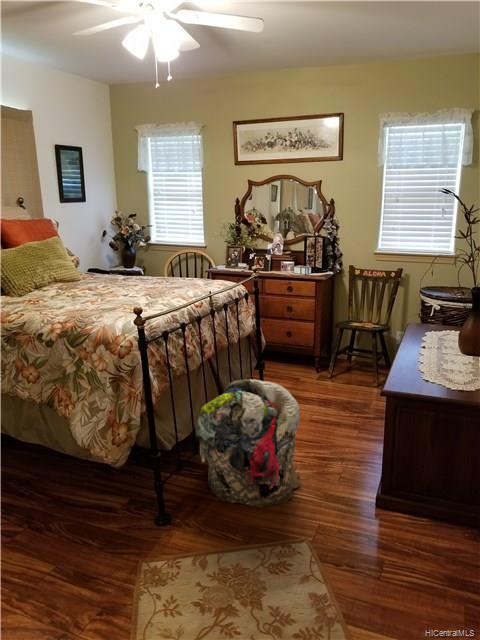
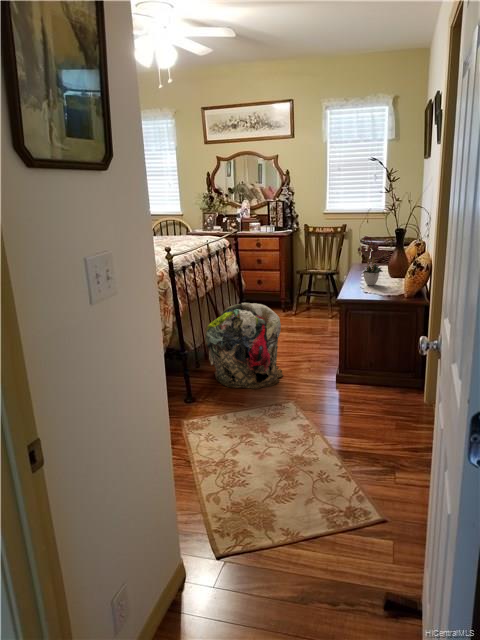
flower arrangement: none [412,298,467,372] -> present [358,236,390,285]

